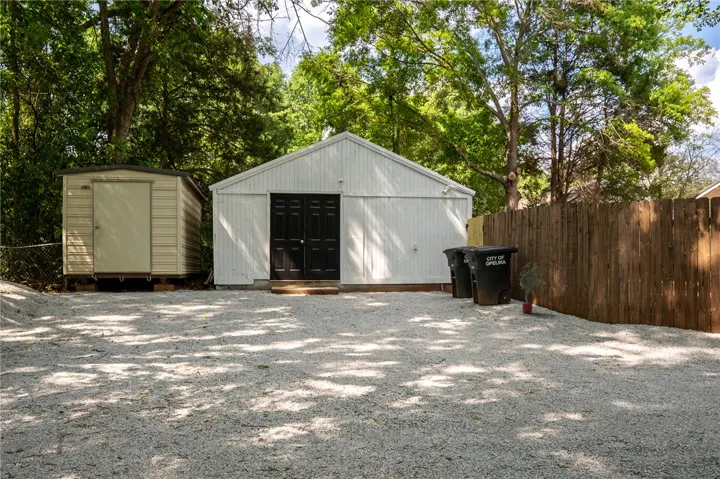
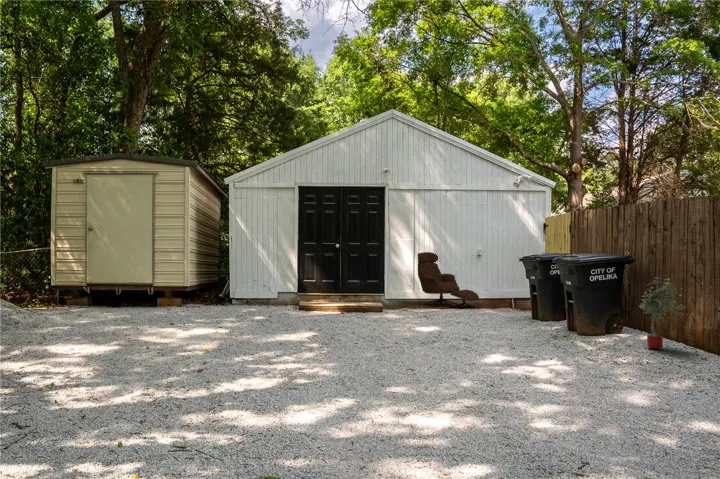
lounge chair: none [368,247,417,292] -> present [418,252,479,309]

